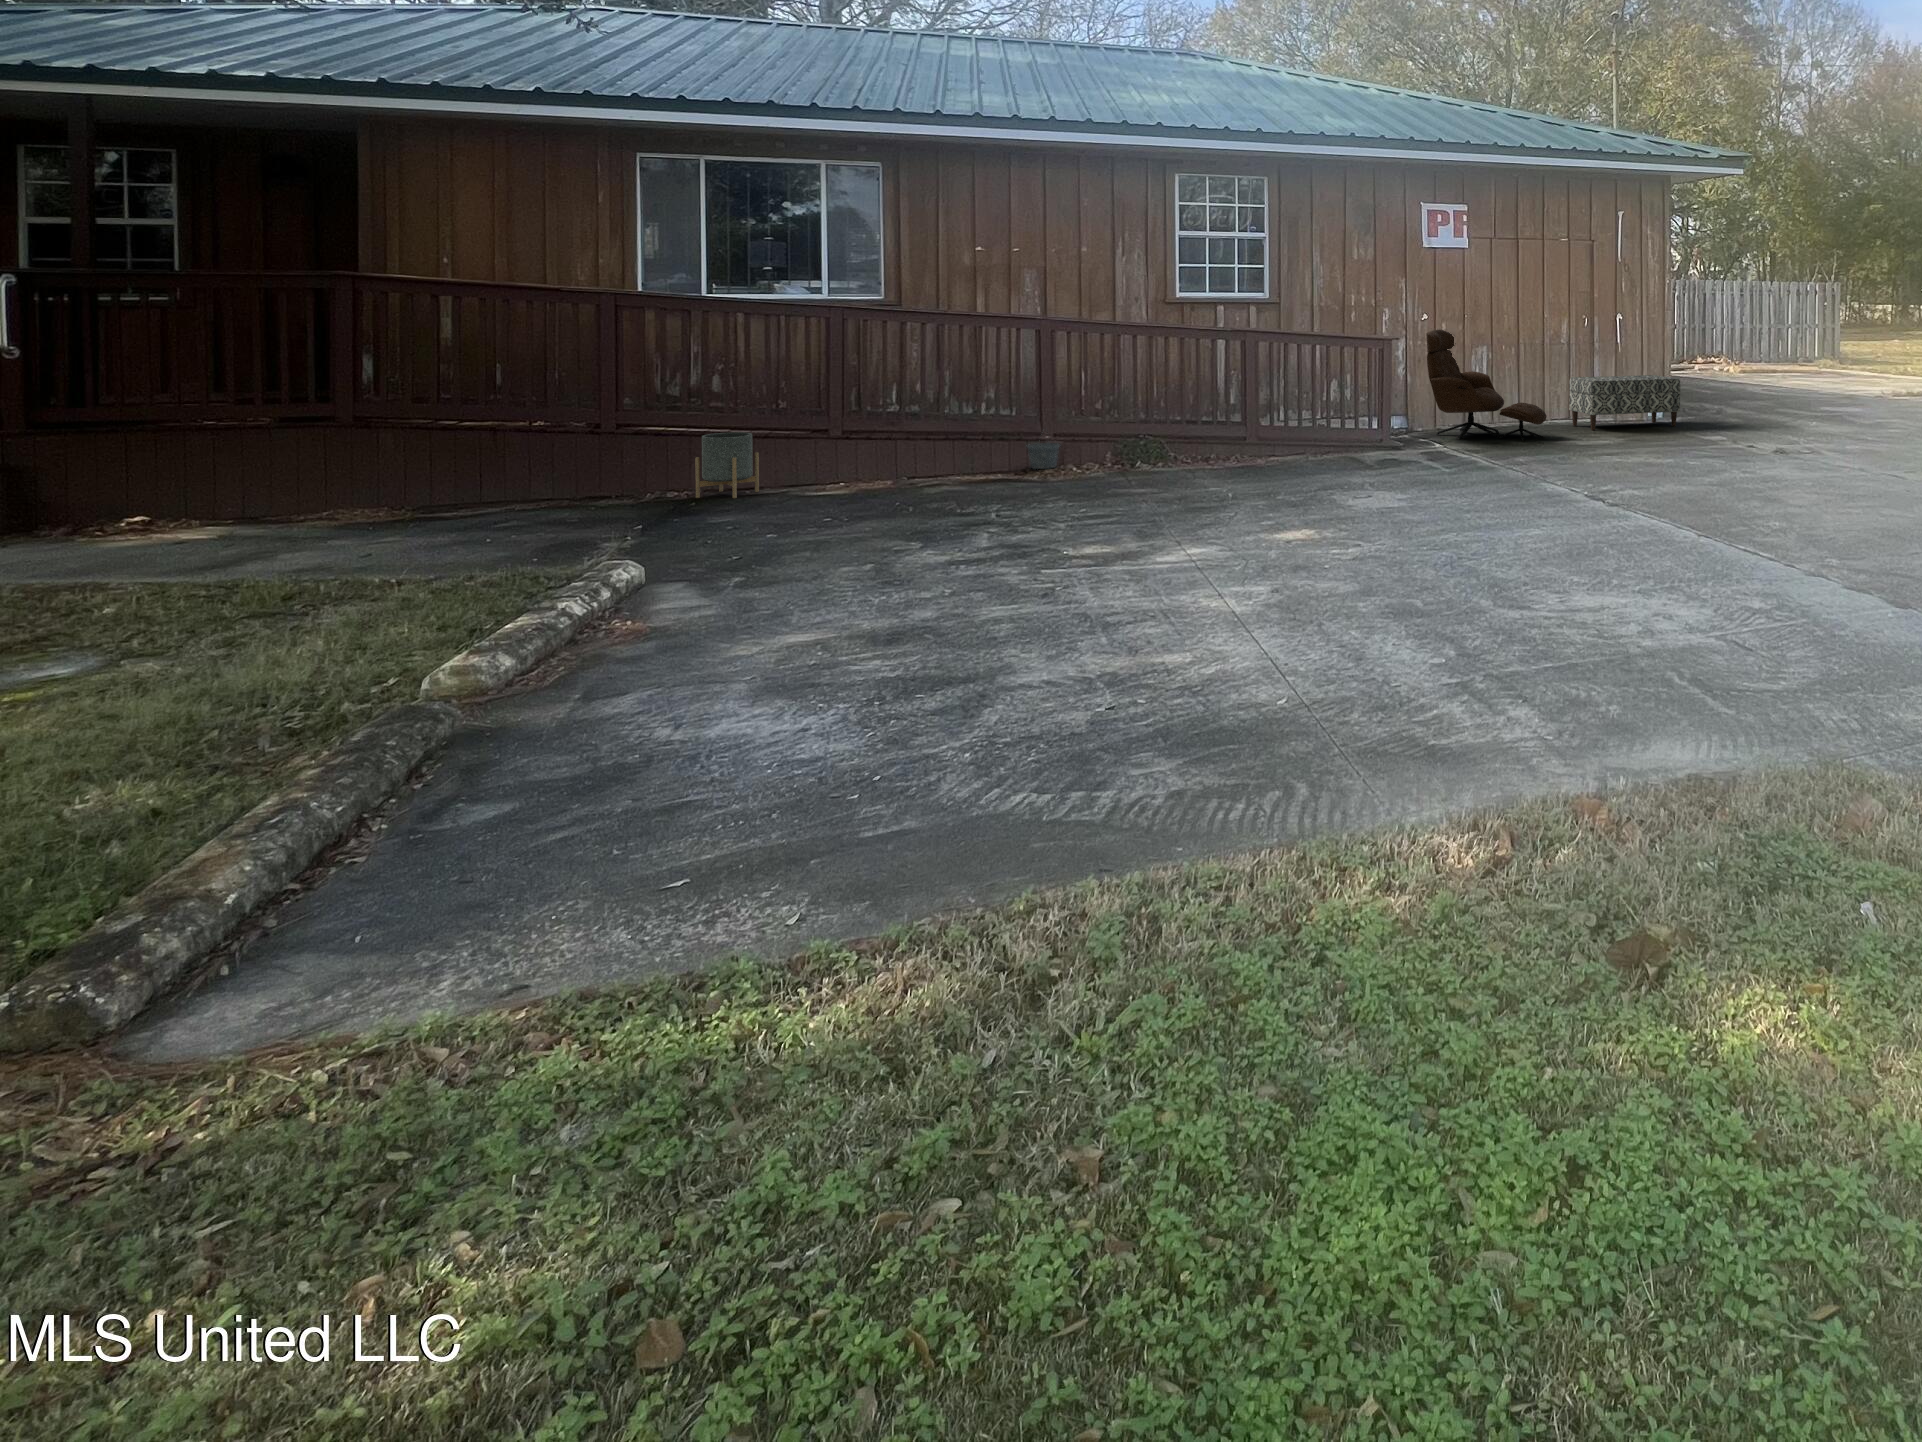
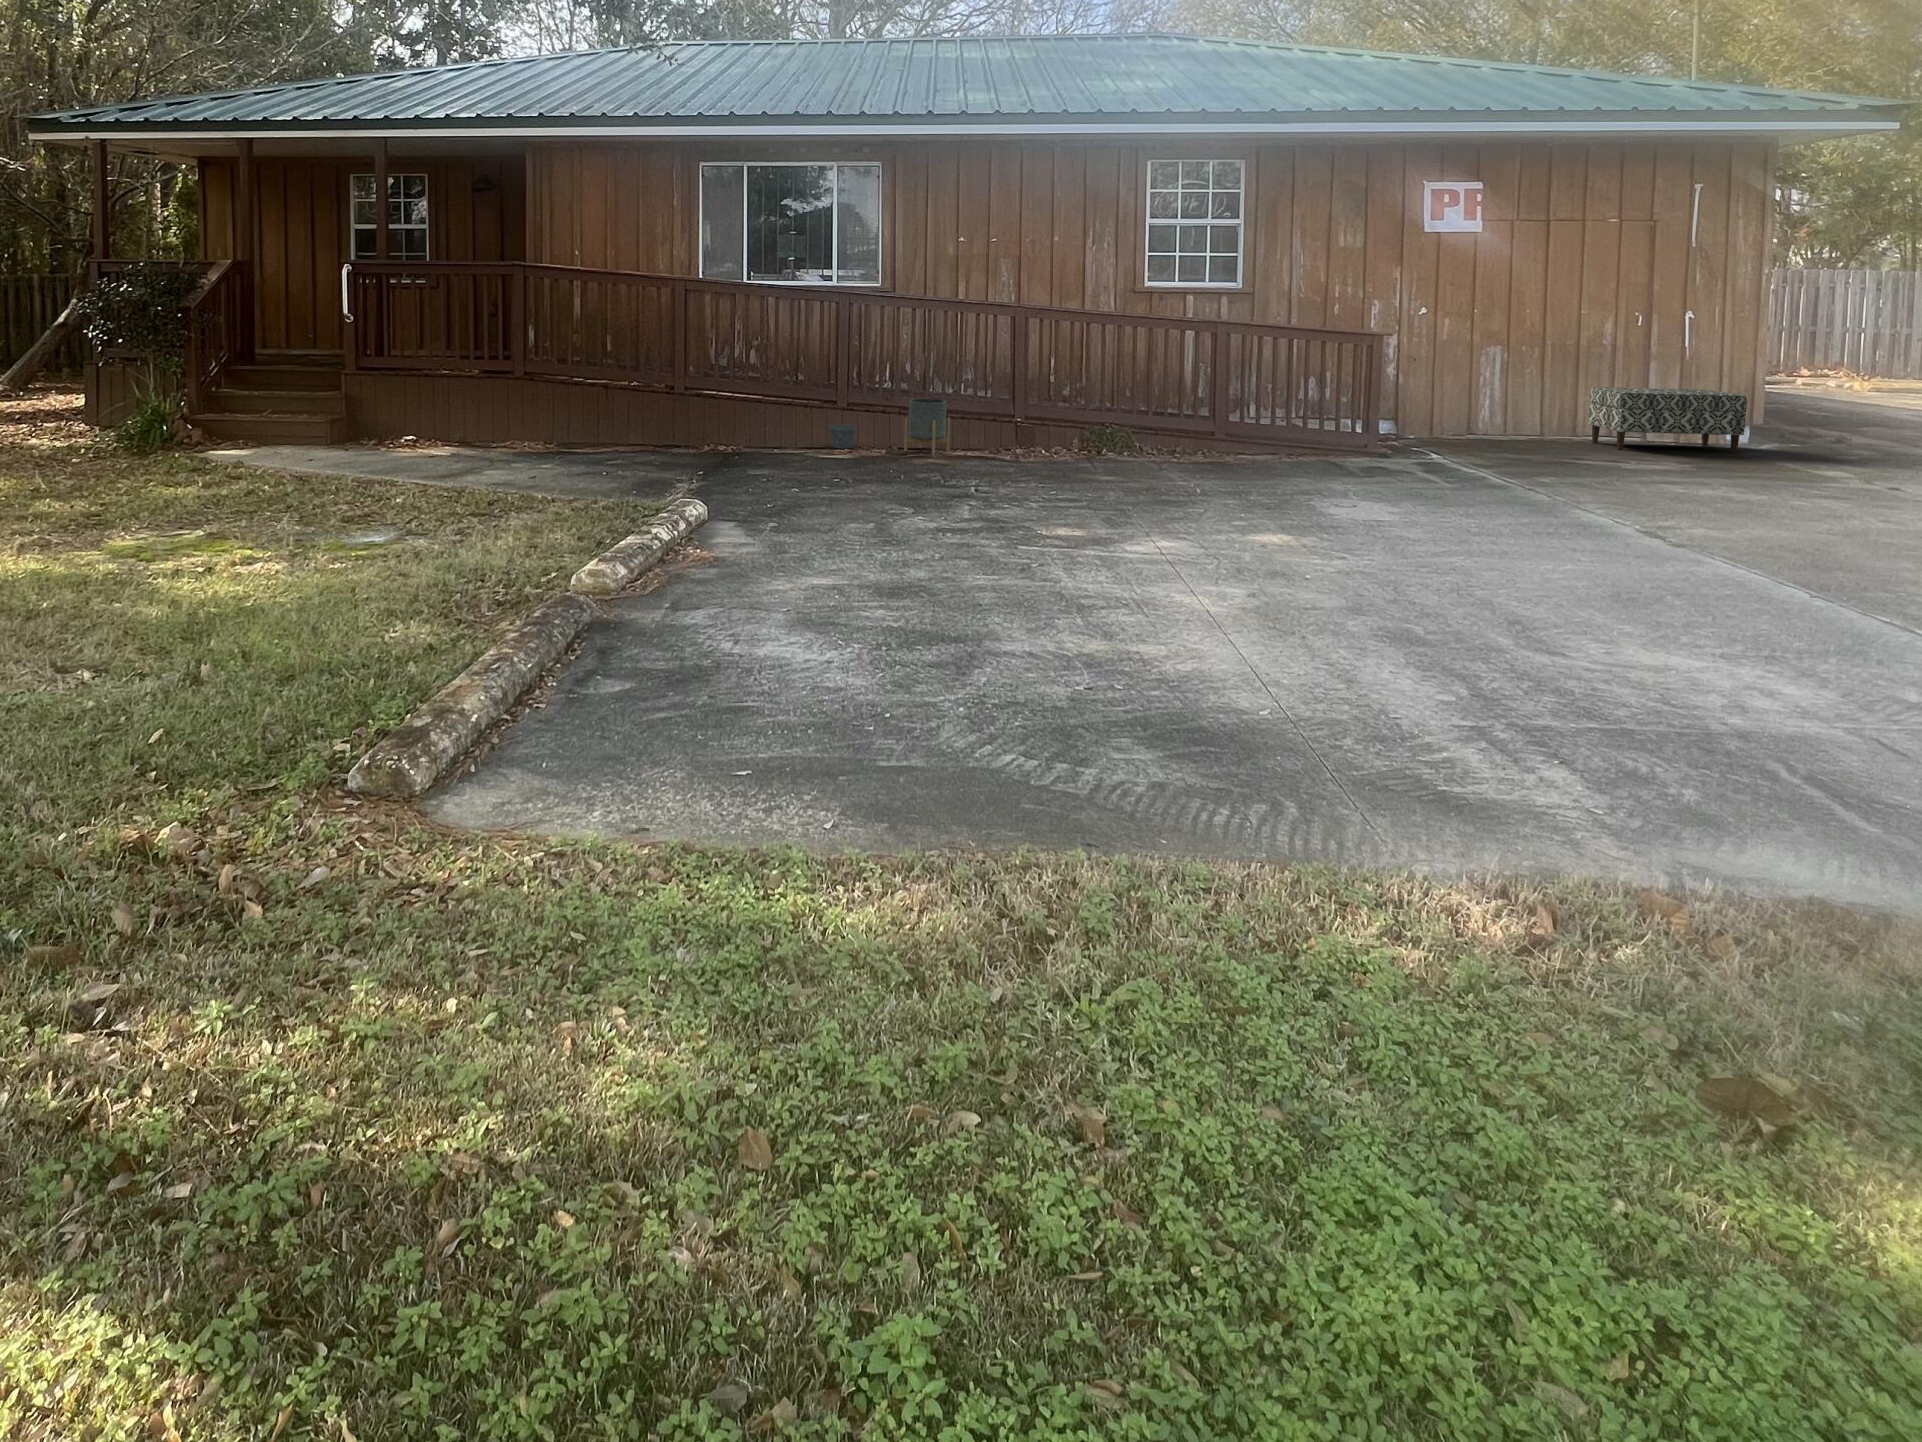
lounge chair: present [1426,330,1547,440] -> none [1413,327,1559,455]
planter: present [695,432,759,498] -> present [904,399,950,455]
bucket: present [1027,442,1059,469] -> present [829,425,857,449]

